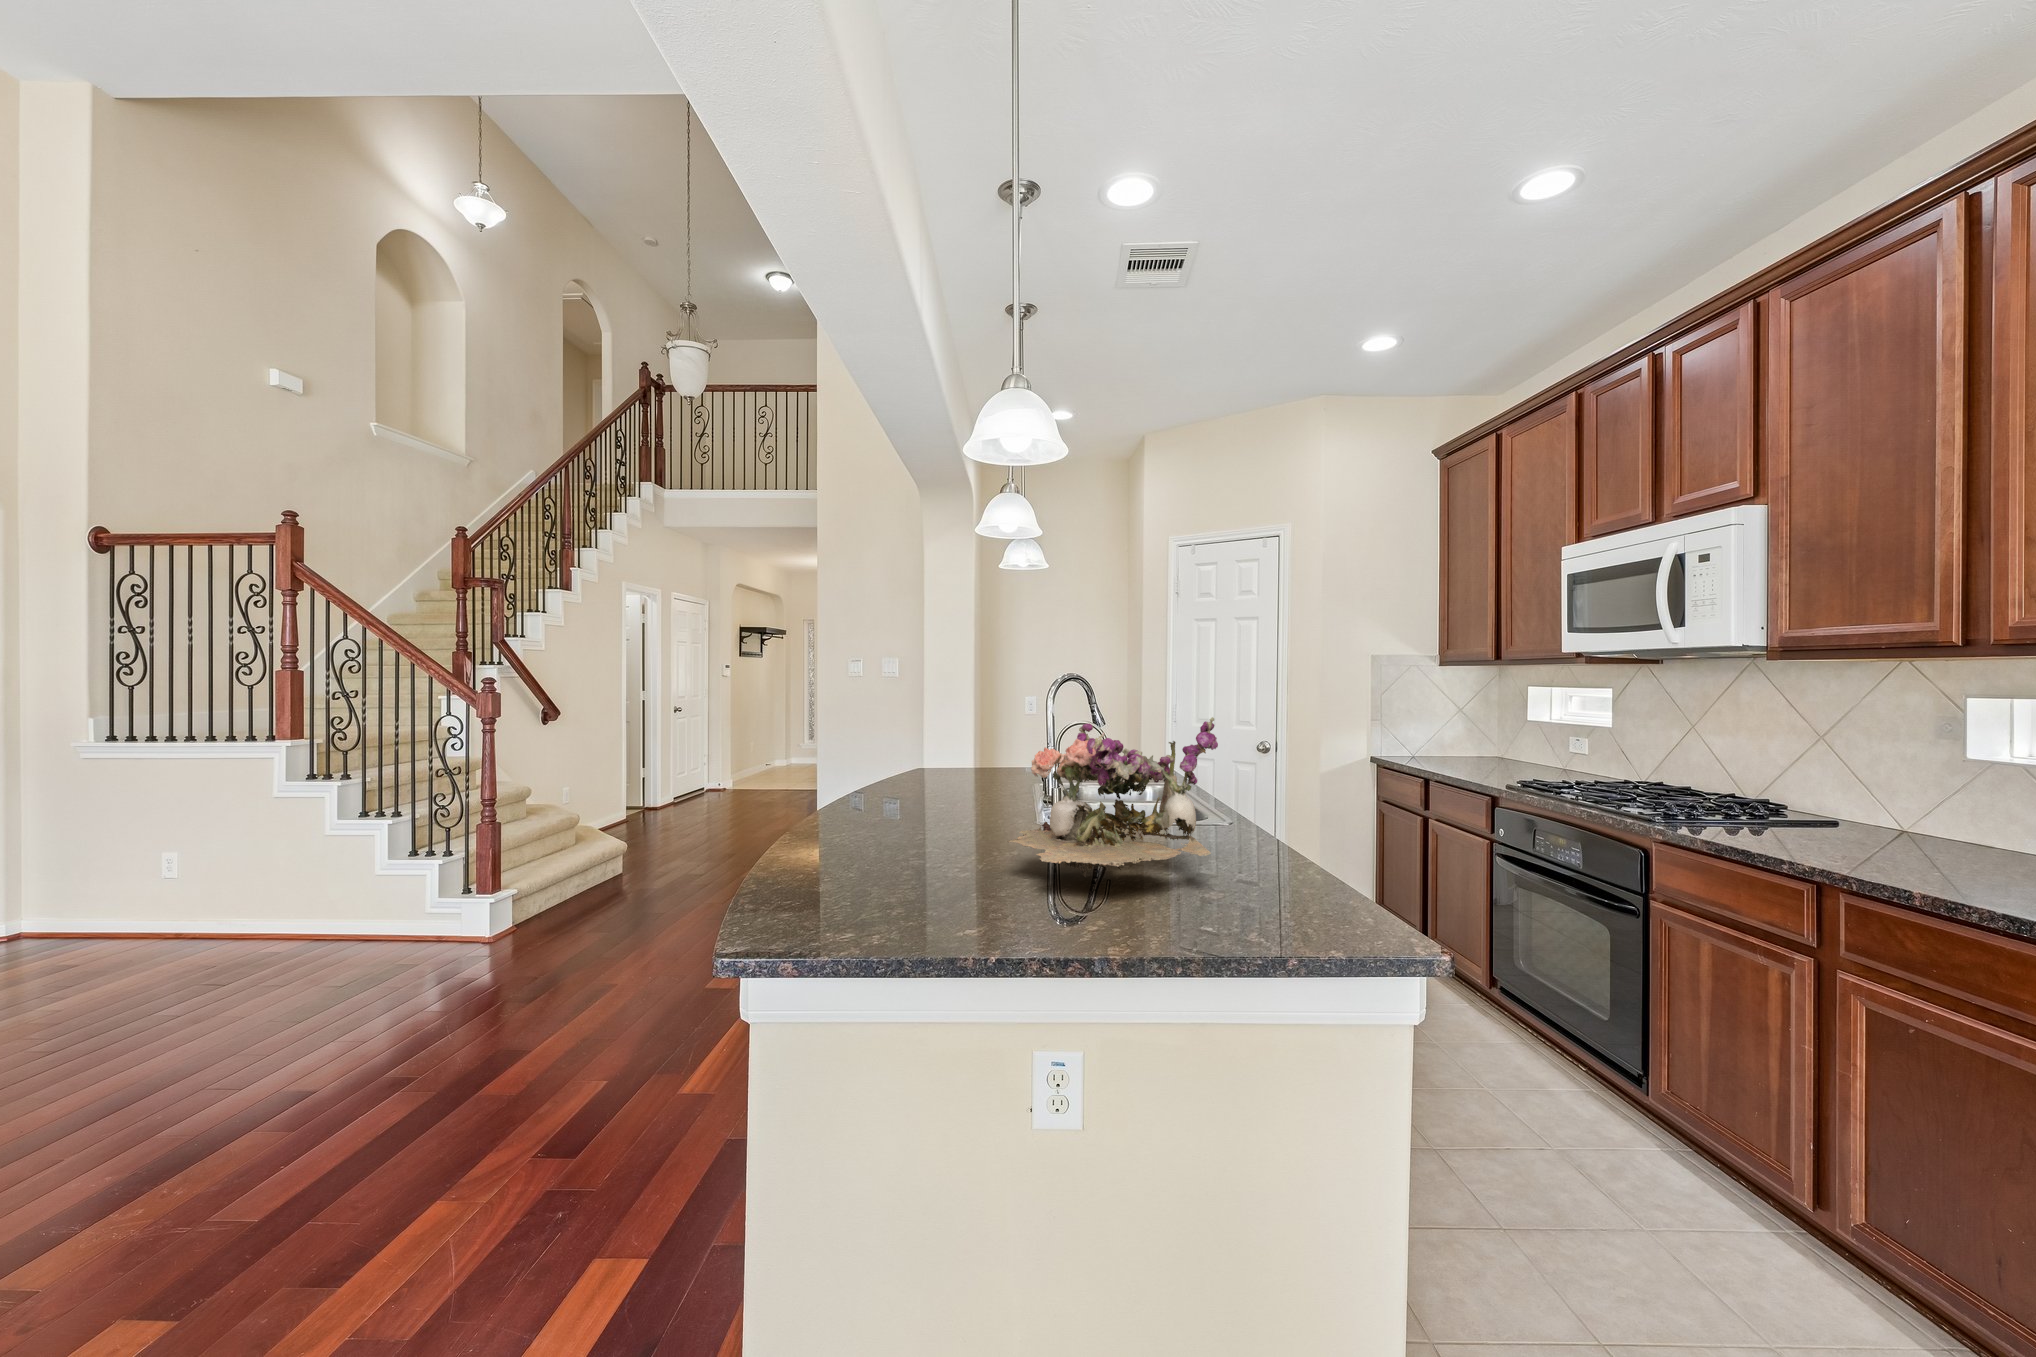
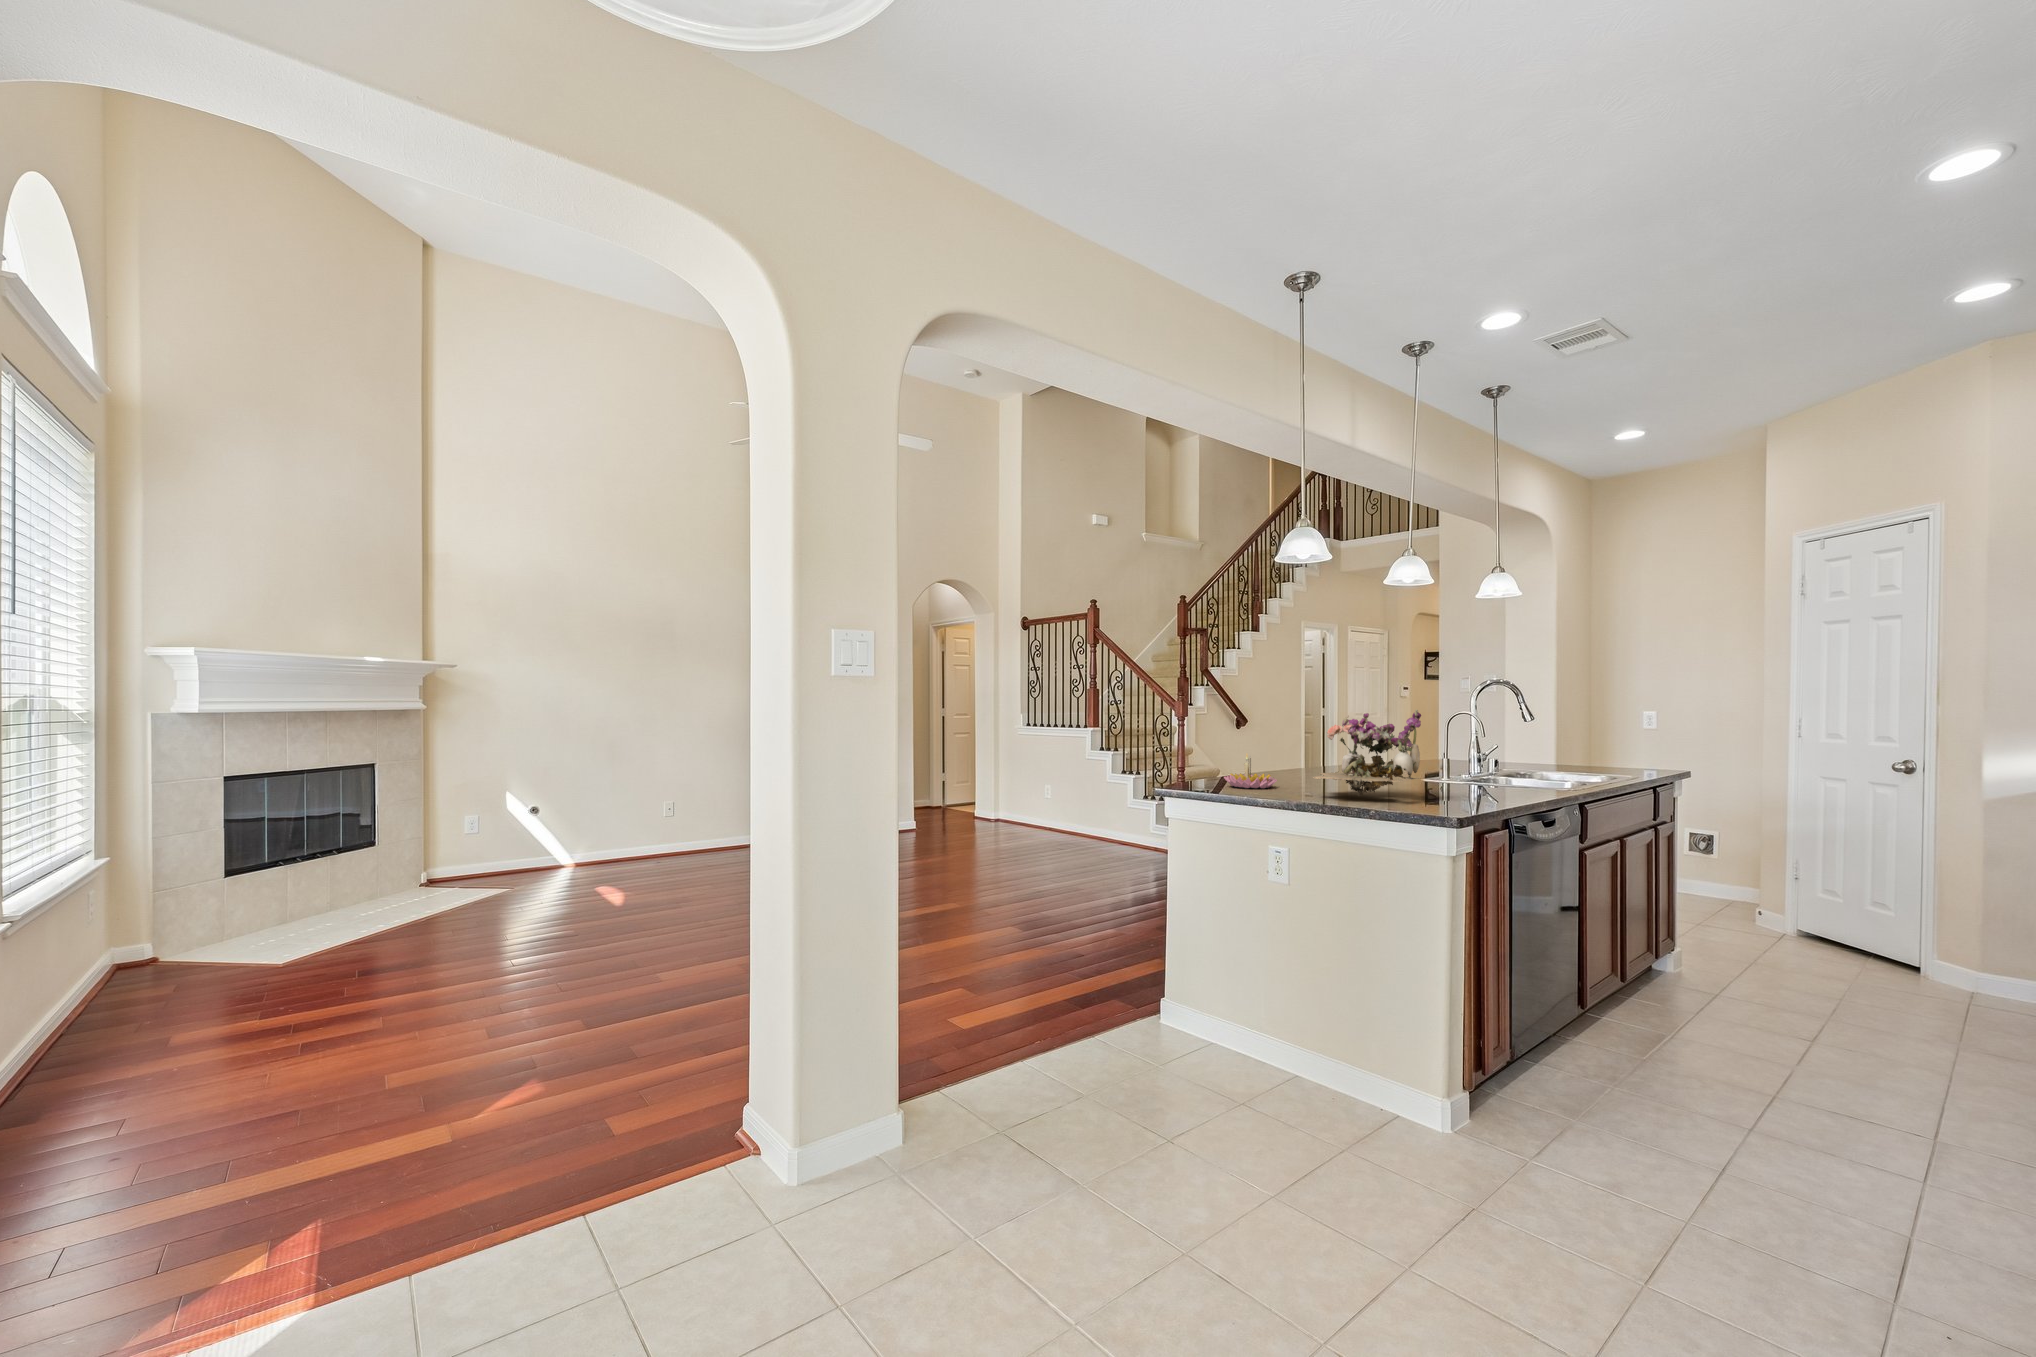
candle holder: none [797,810,904,889] -> present [1224,754,1277,789]

